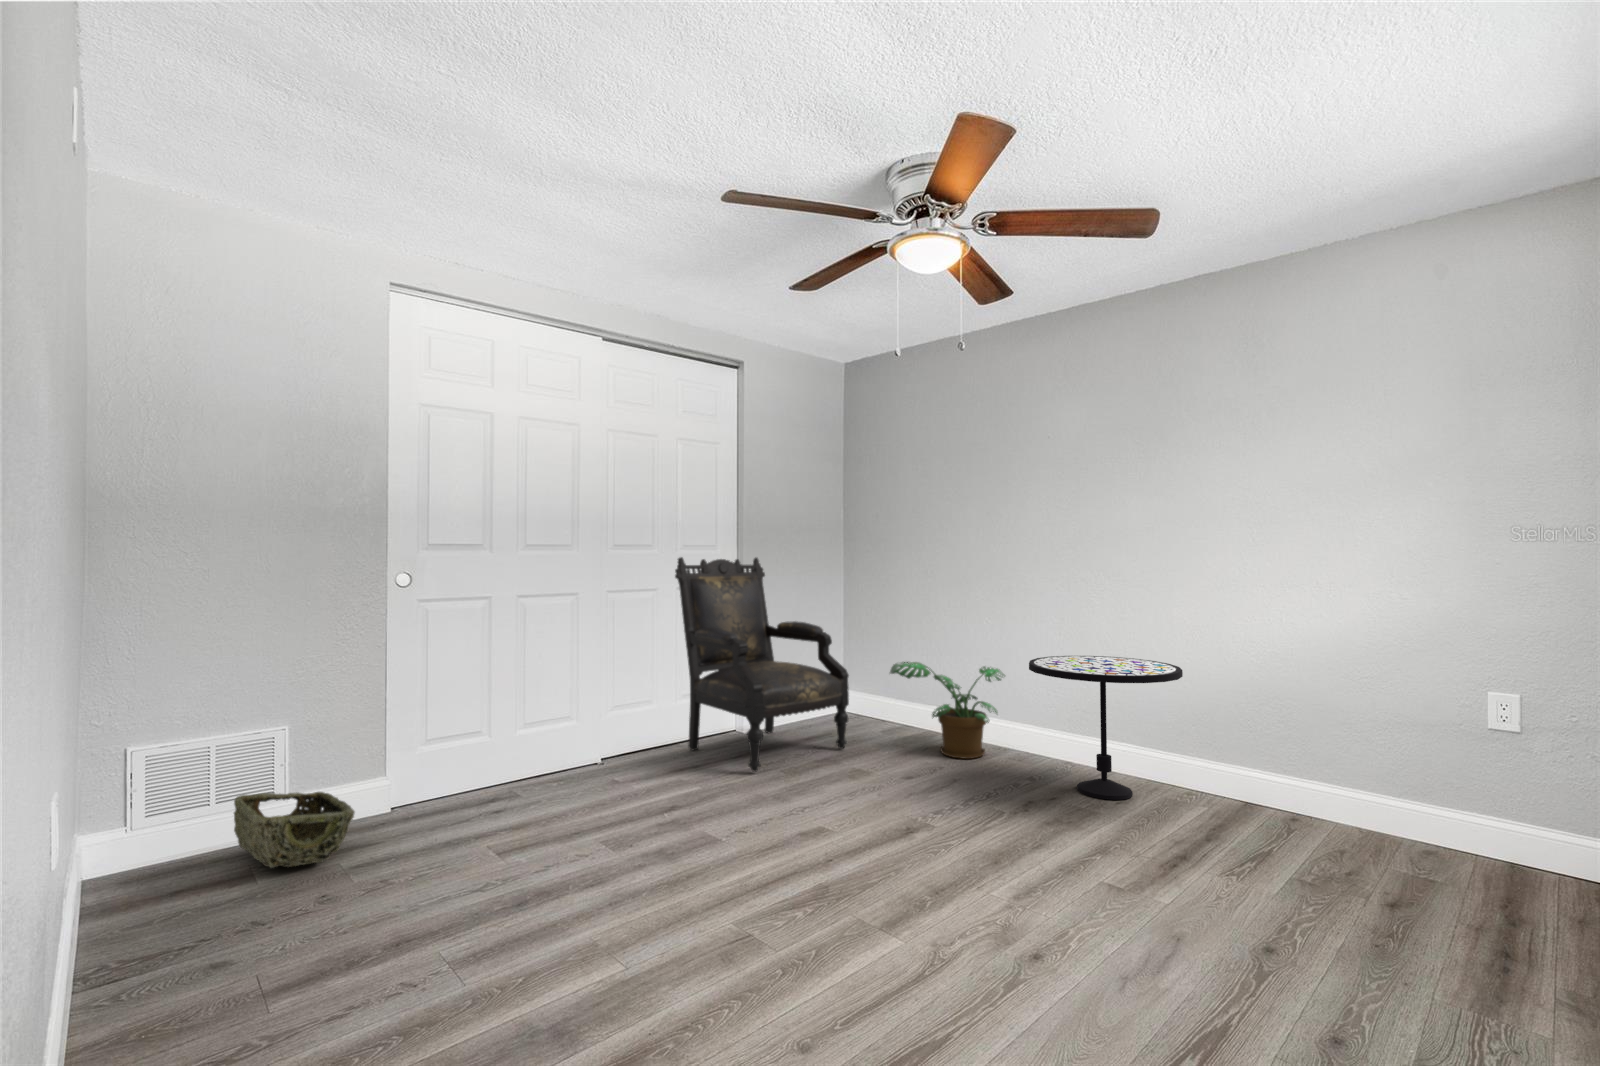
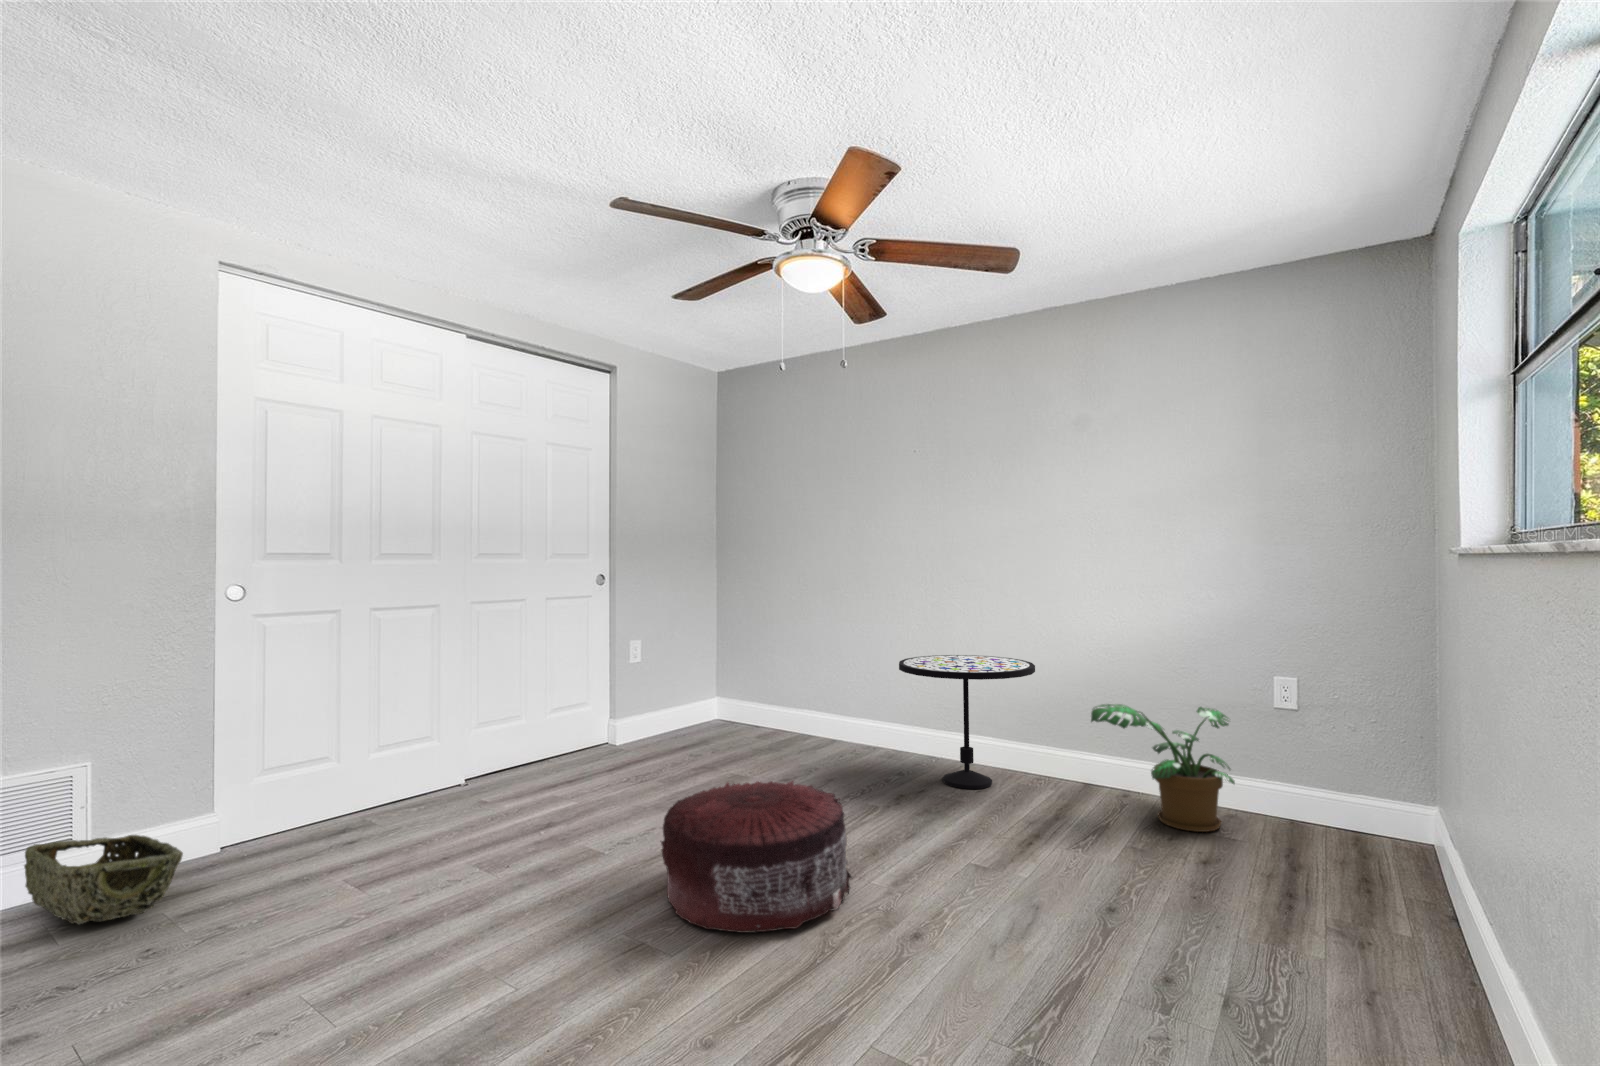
armchair: present [675,557,849,772] -> none [542,564,724,784]
potted plant: present [890,662,1005,759] -> present [1091,704,1235,832]
pouf: none [772,777,971,935] -> present [661,781,852,933]

